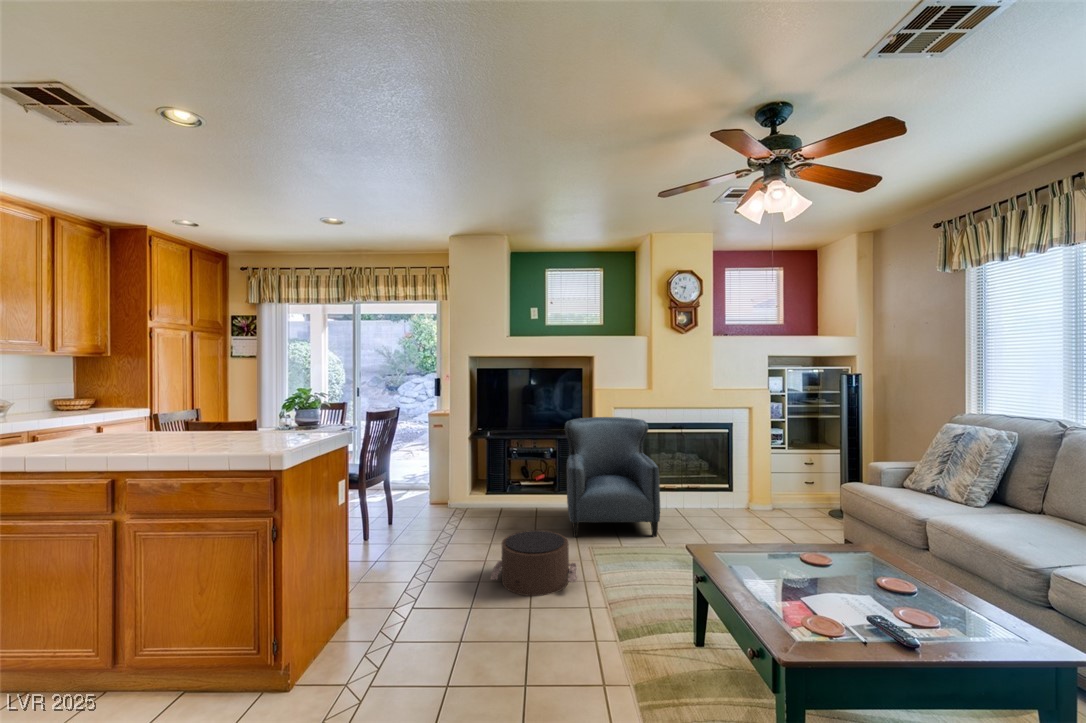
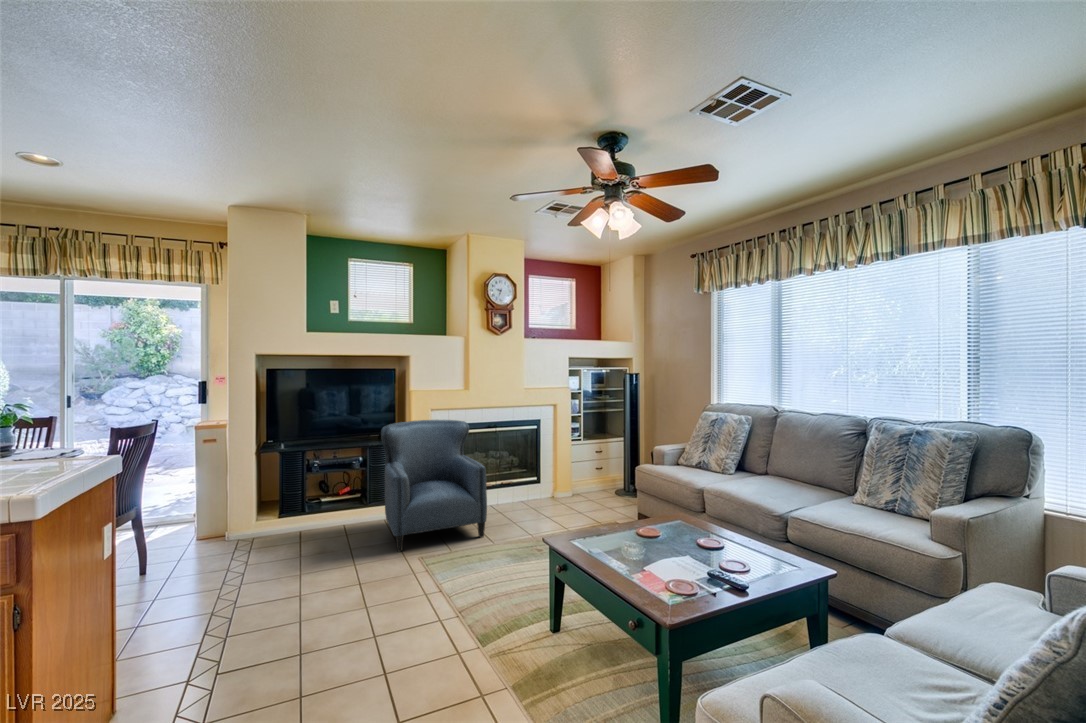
pouf: present [491,530,577,596] -> none [317,549,421,627]

